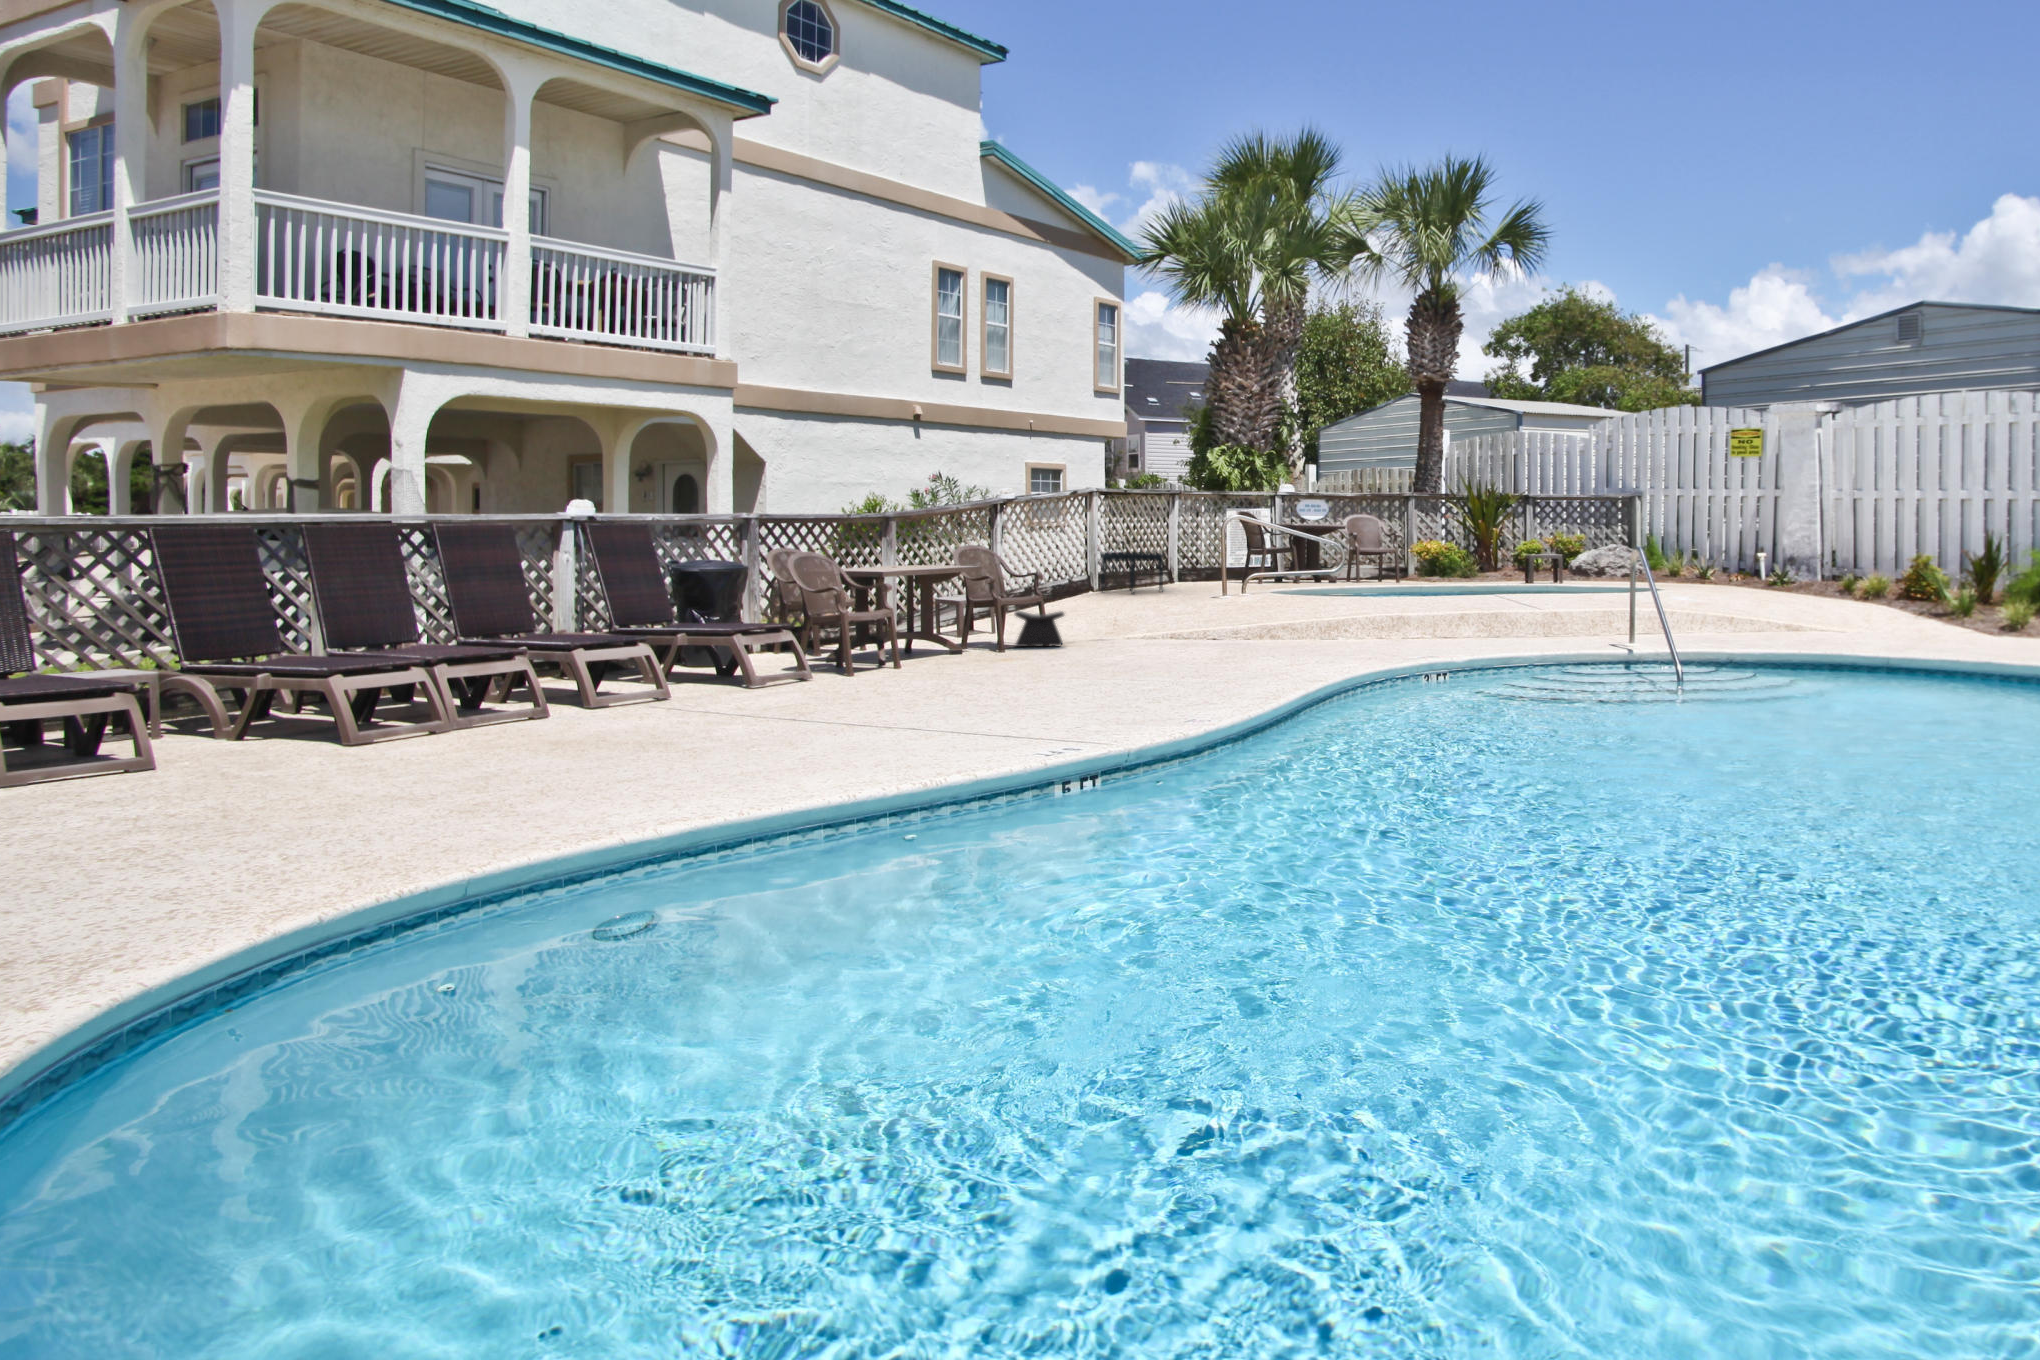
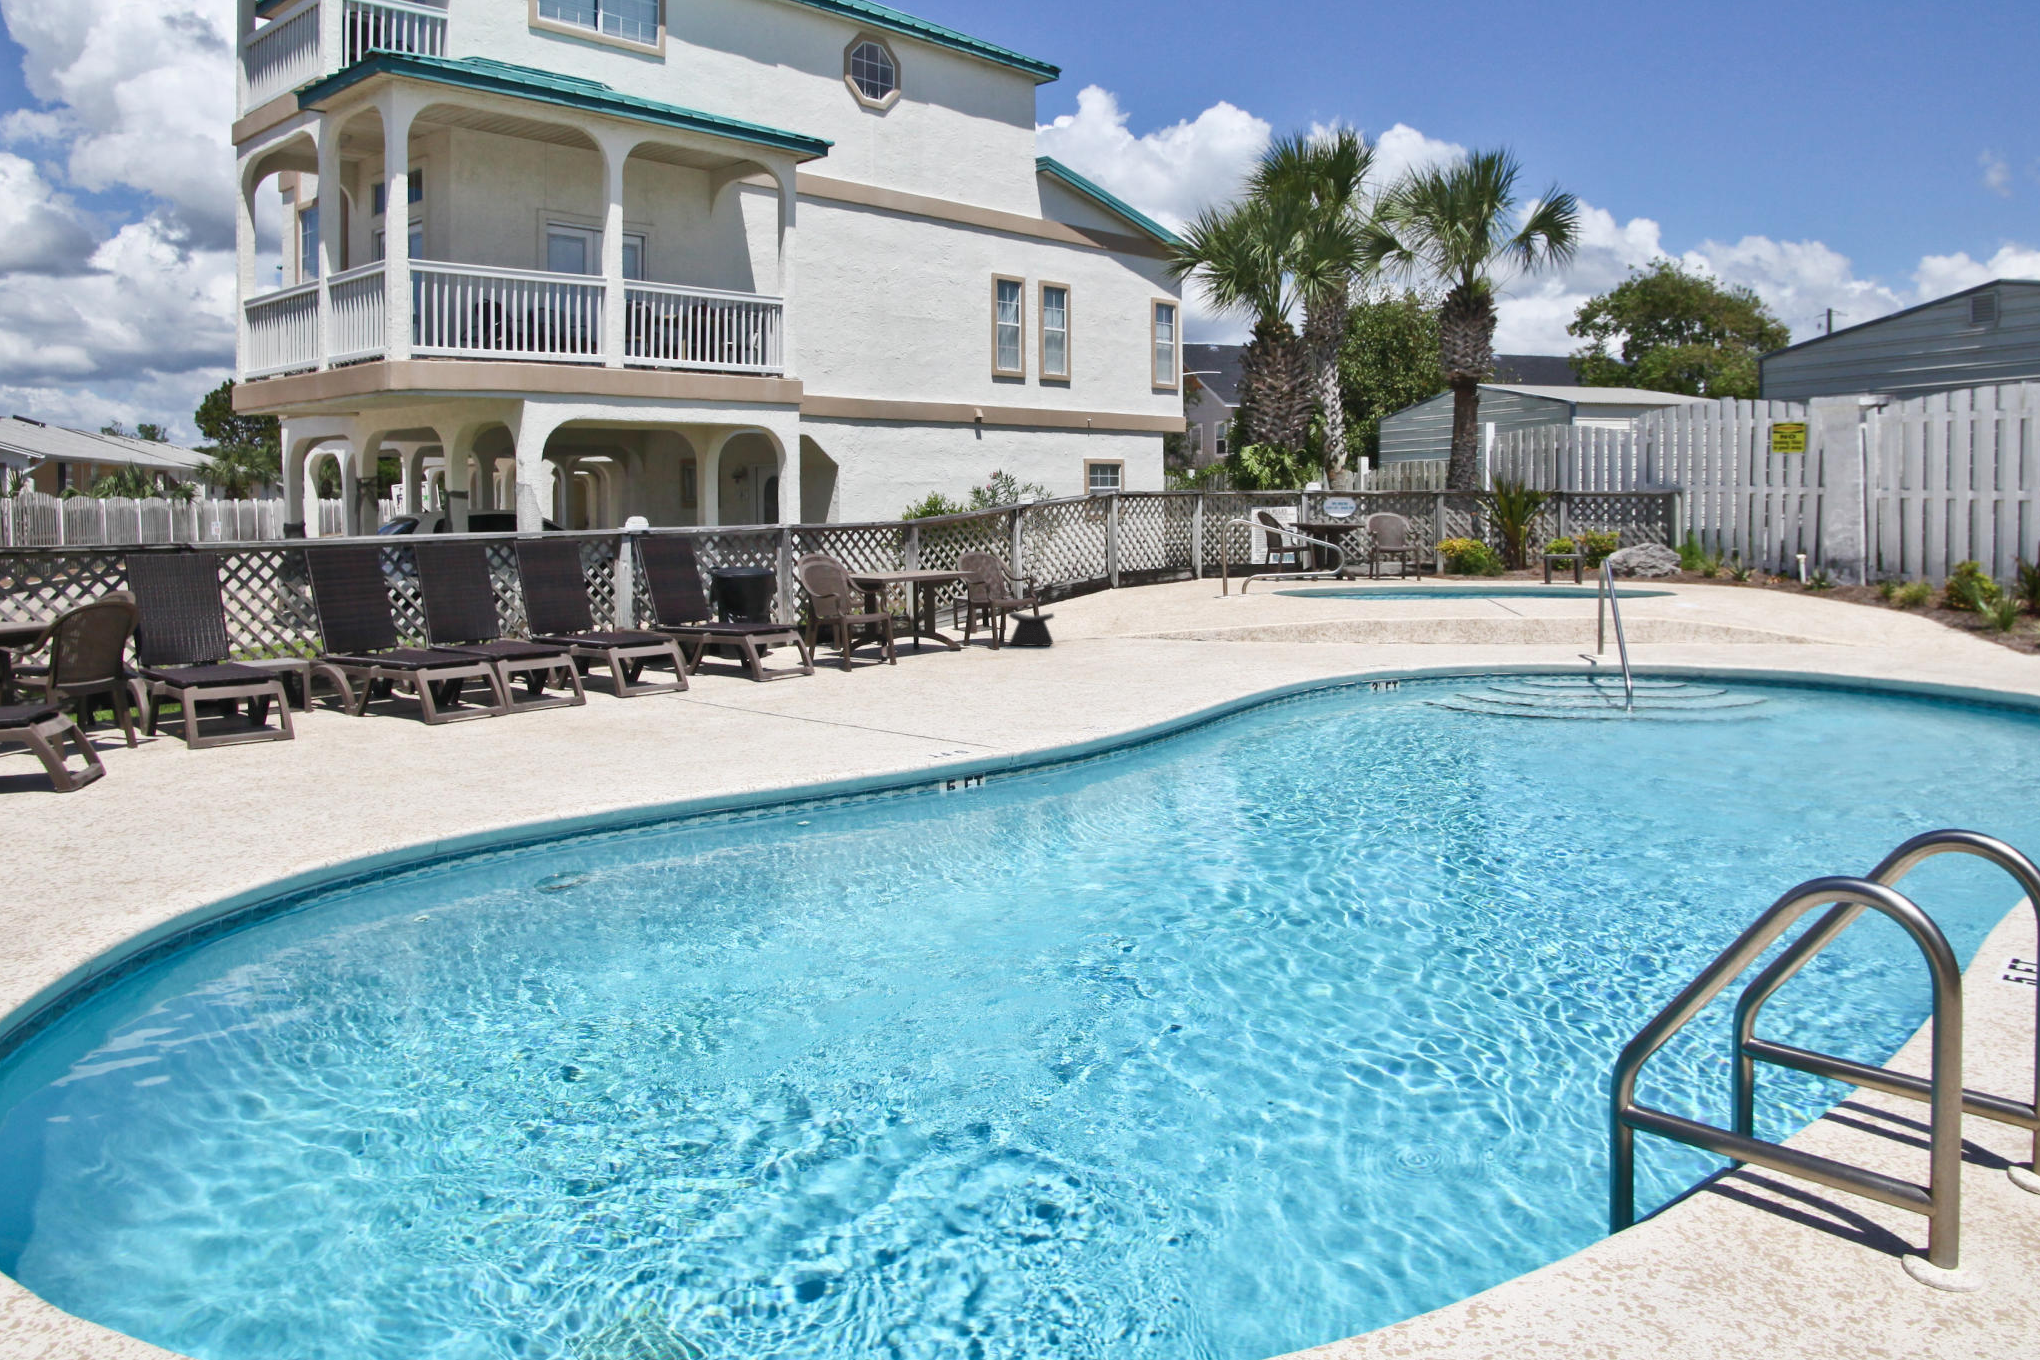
round table: present [1101,552,1164,593] -> none [1118,547,1182,588]

